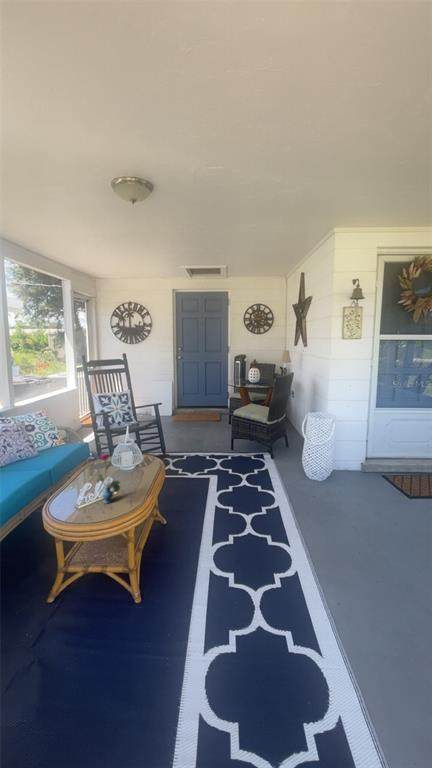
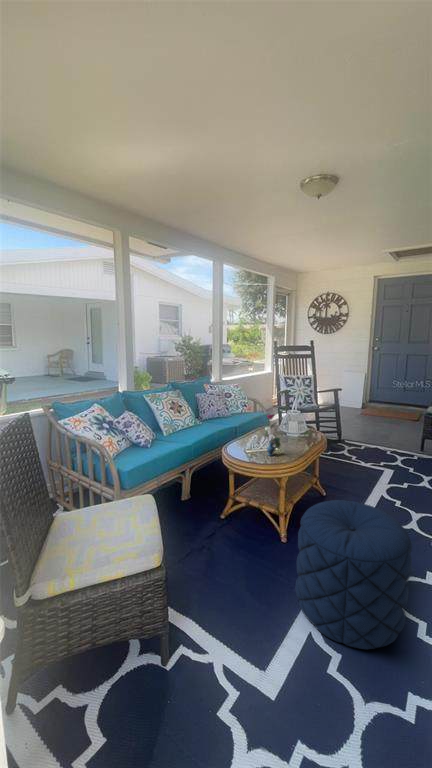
pouf: none [167,535,281,709] -> present [296,500,412,649]

